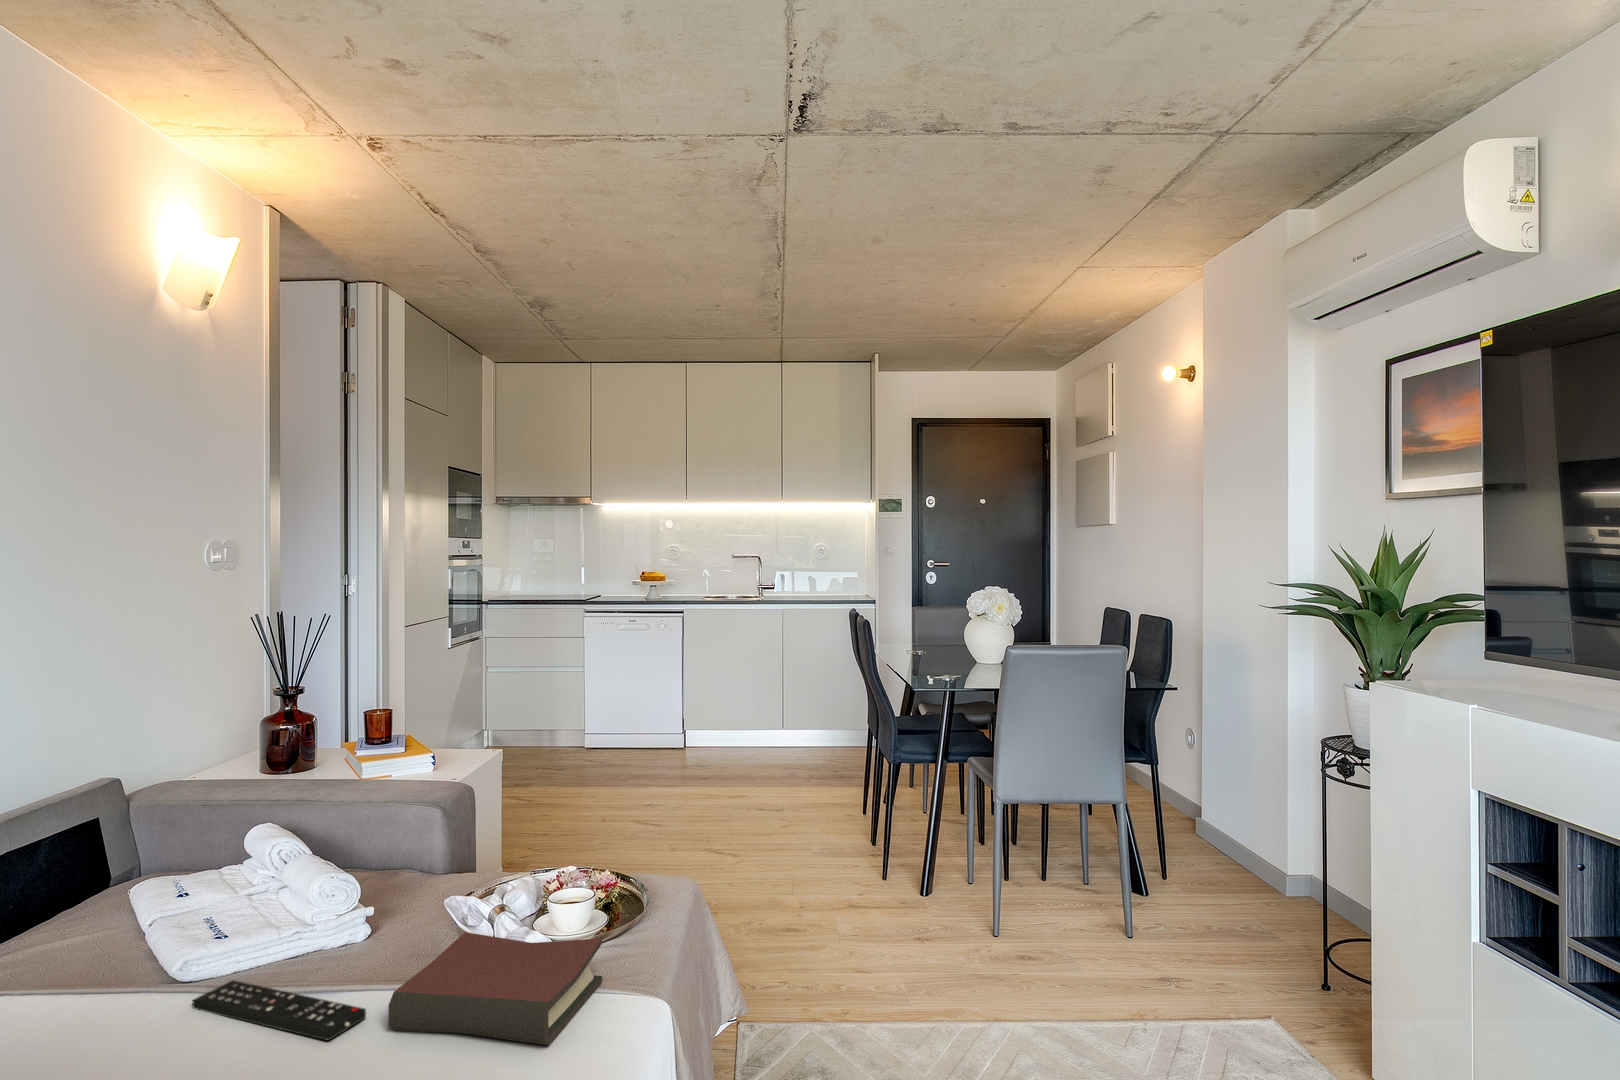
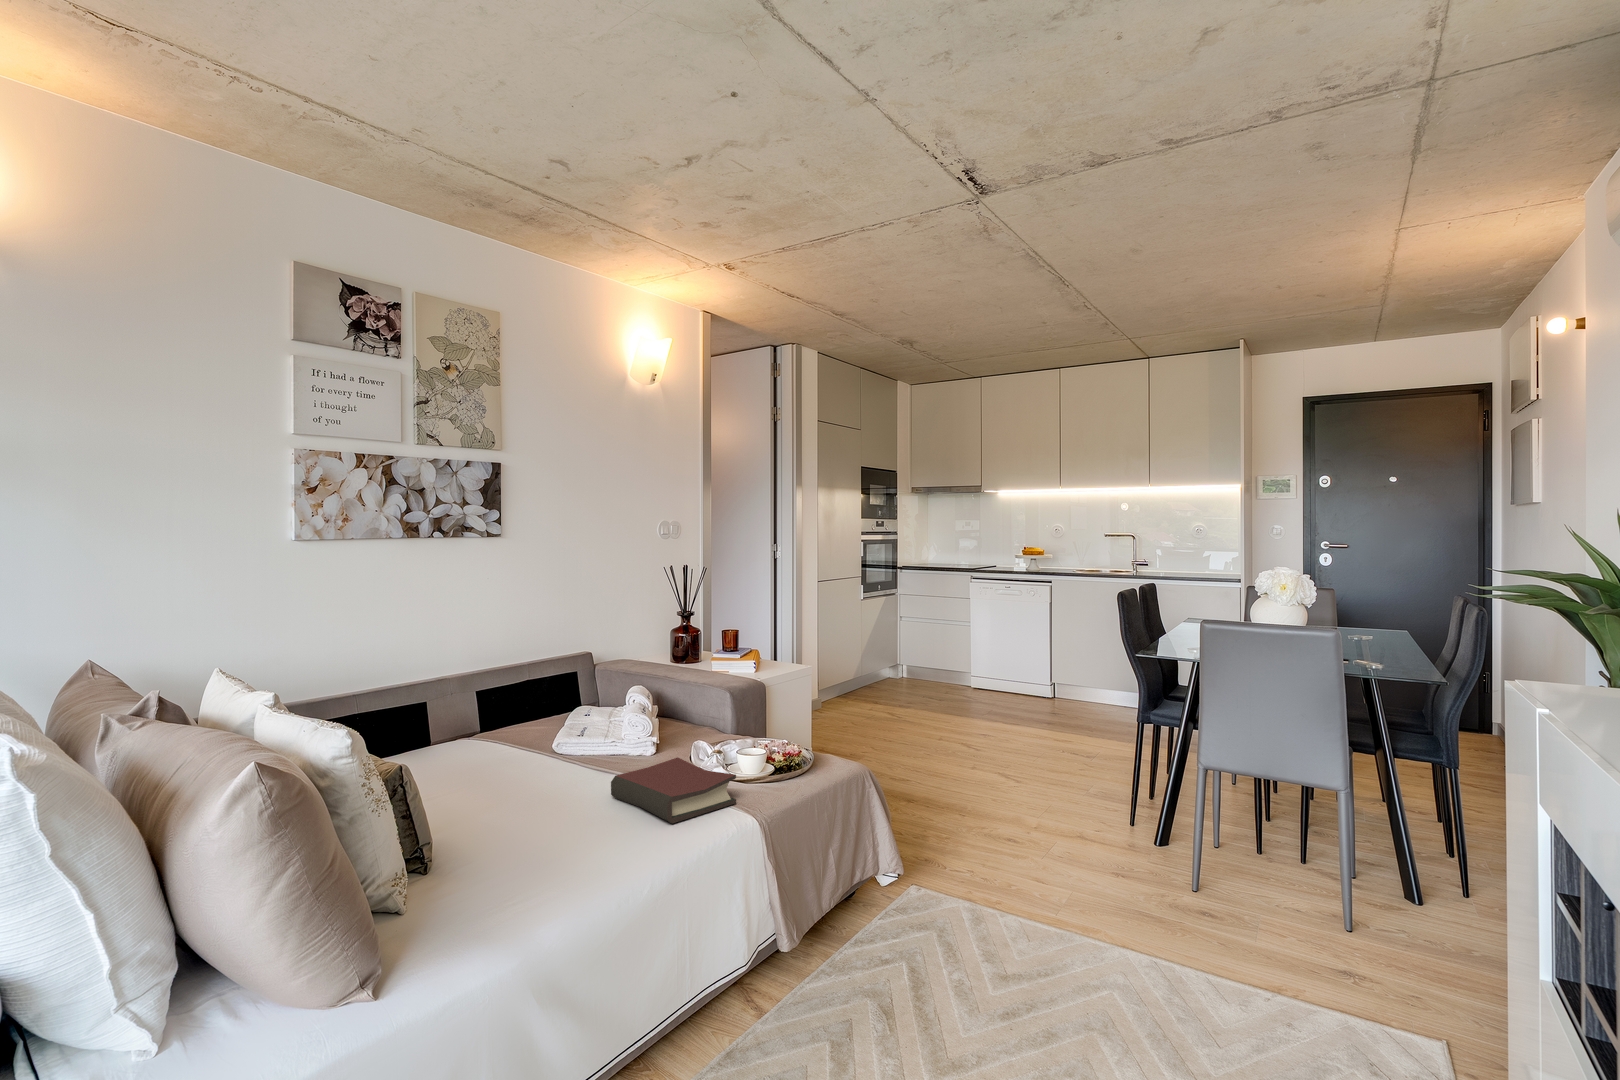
remote control: present [193,981,366,1041] -> none [550,759,609,794]

